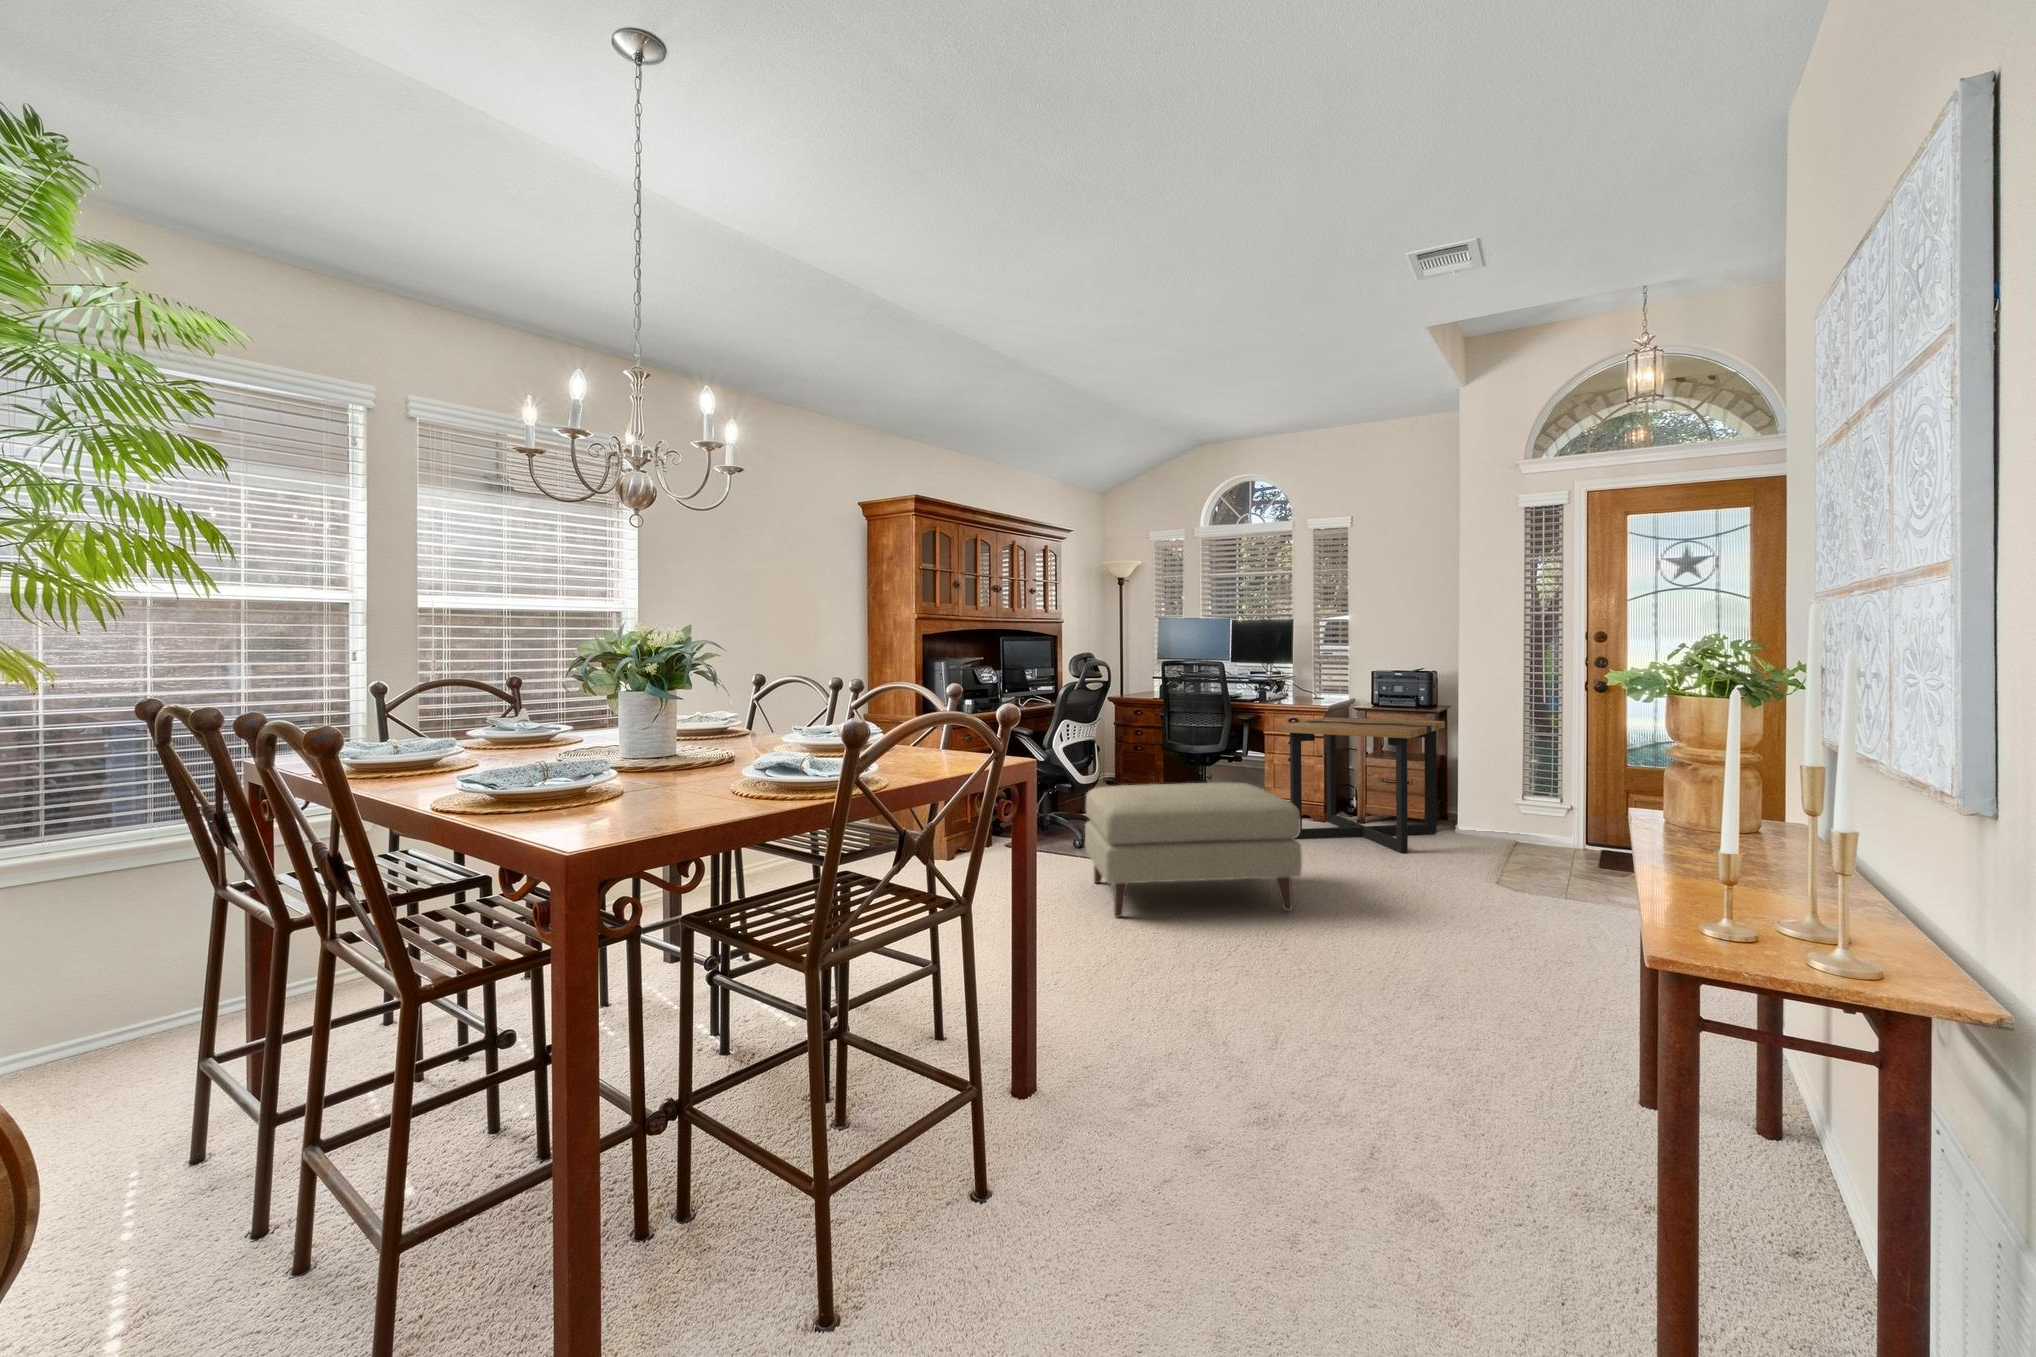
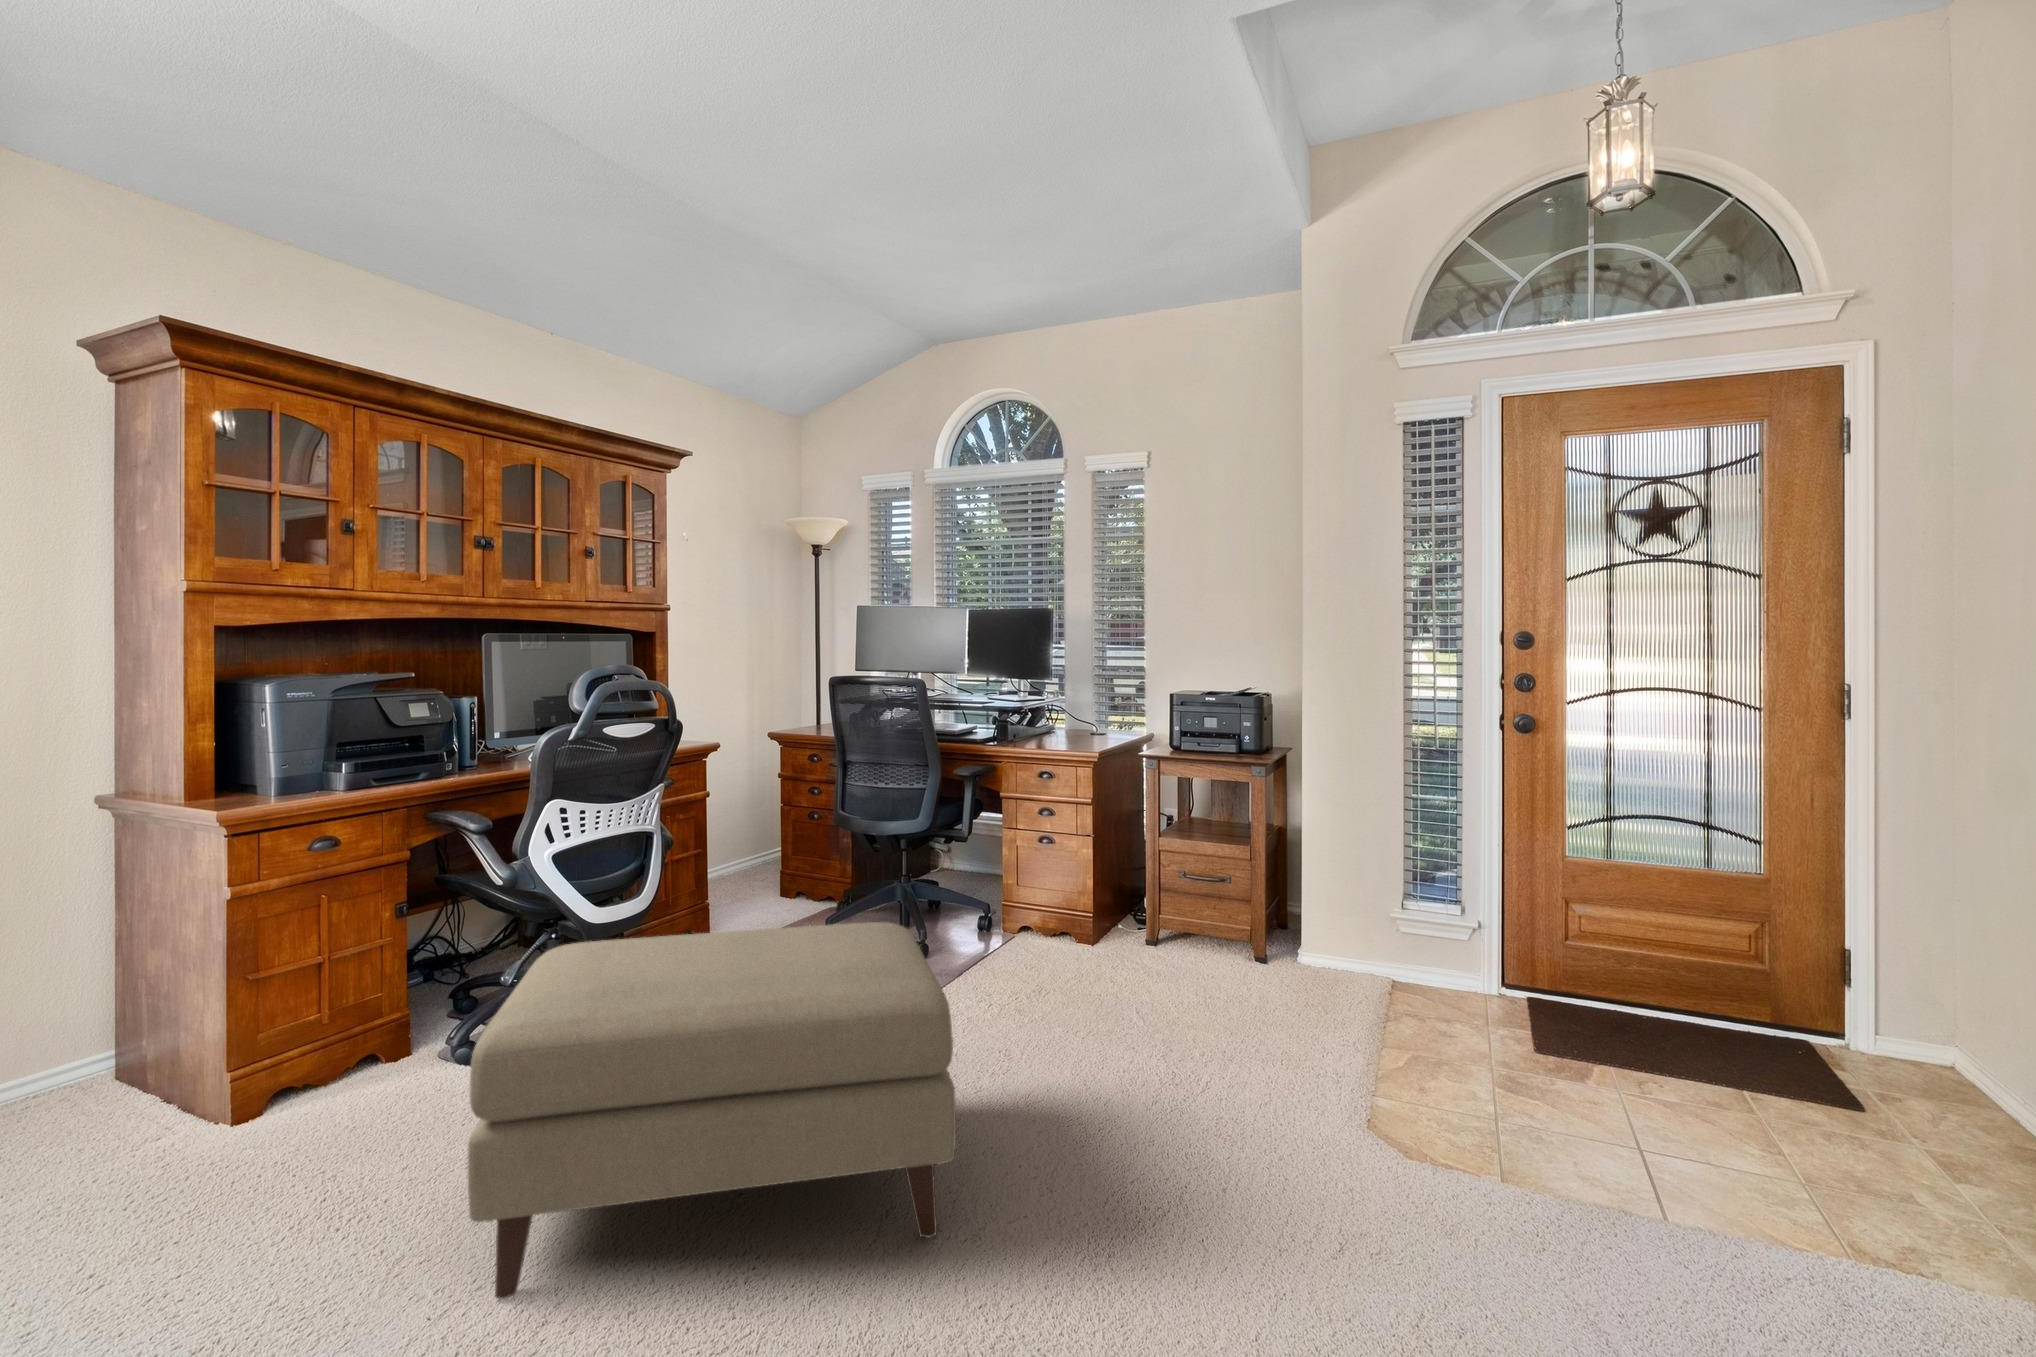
side table: present [1280,717,1445,853] -> none [1007,769,1280,1019]

